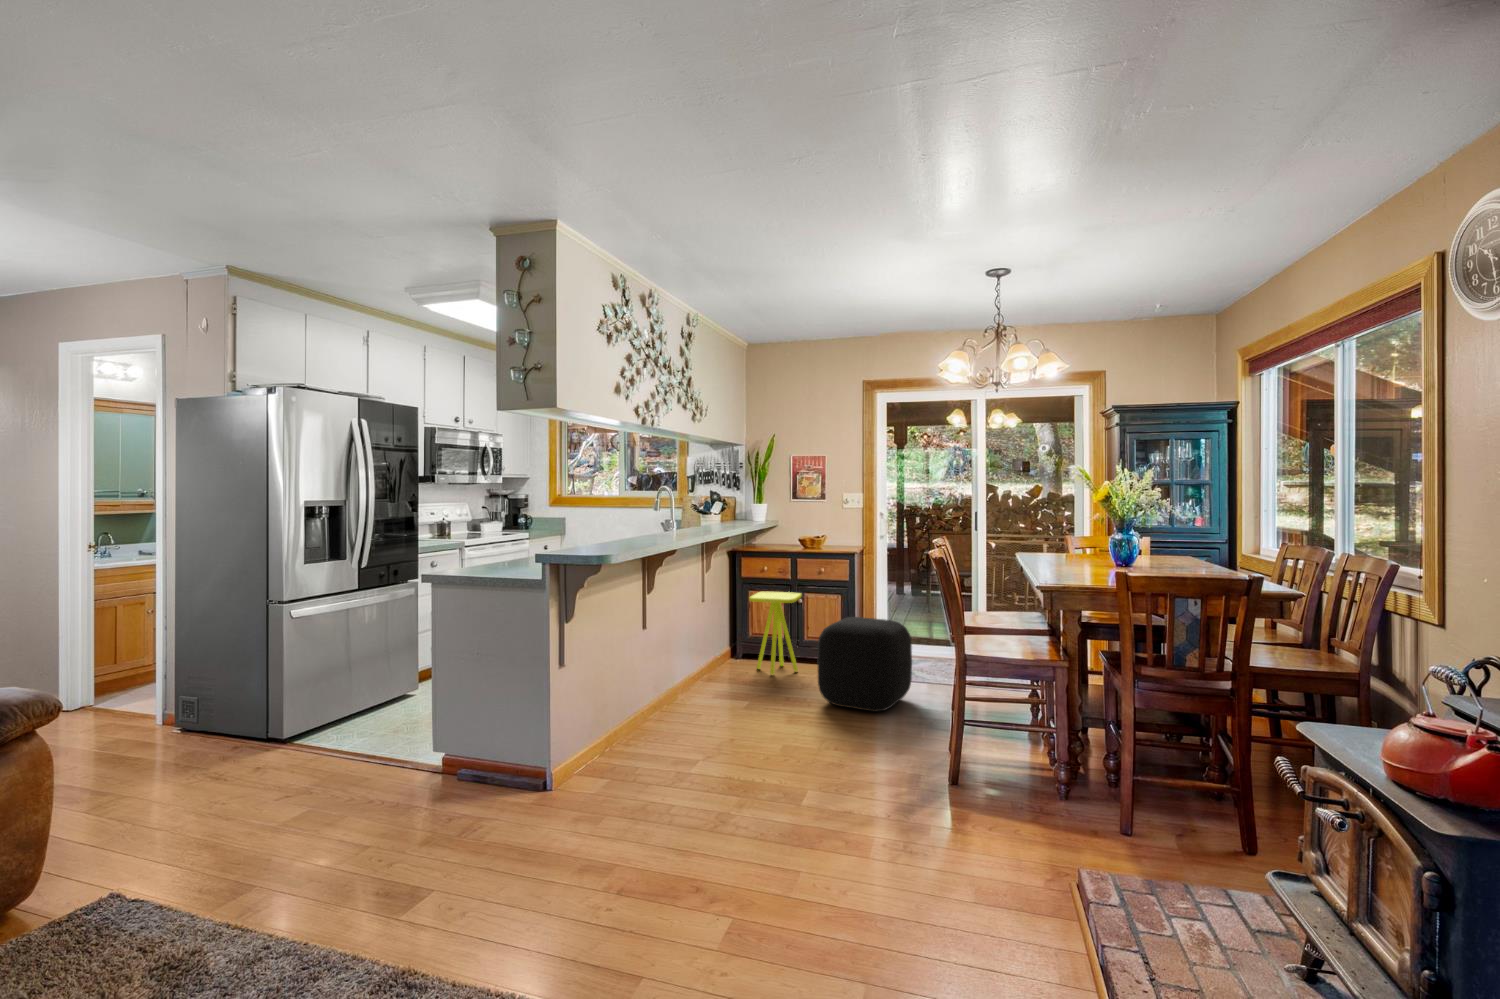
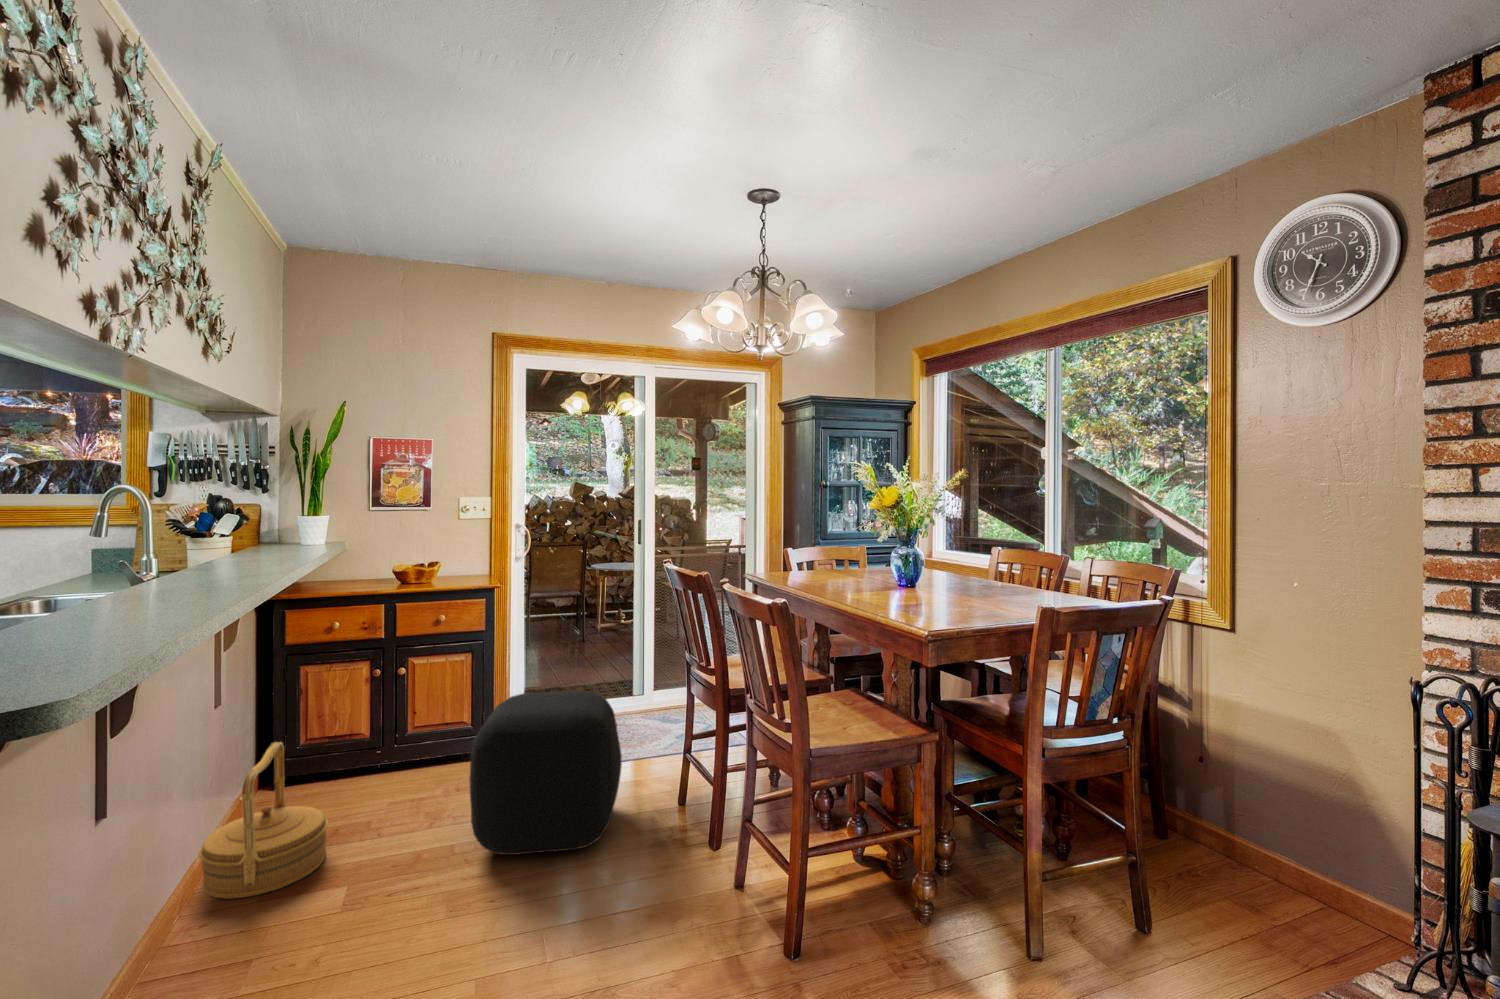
side table: present [749,592,802,674] -> none [308,660,405,812]
woven basket: none [699,624,753,694] -> present [199,742,328,899]

